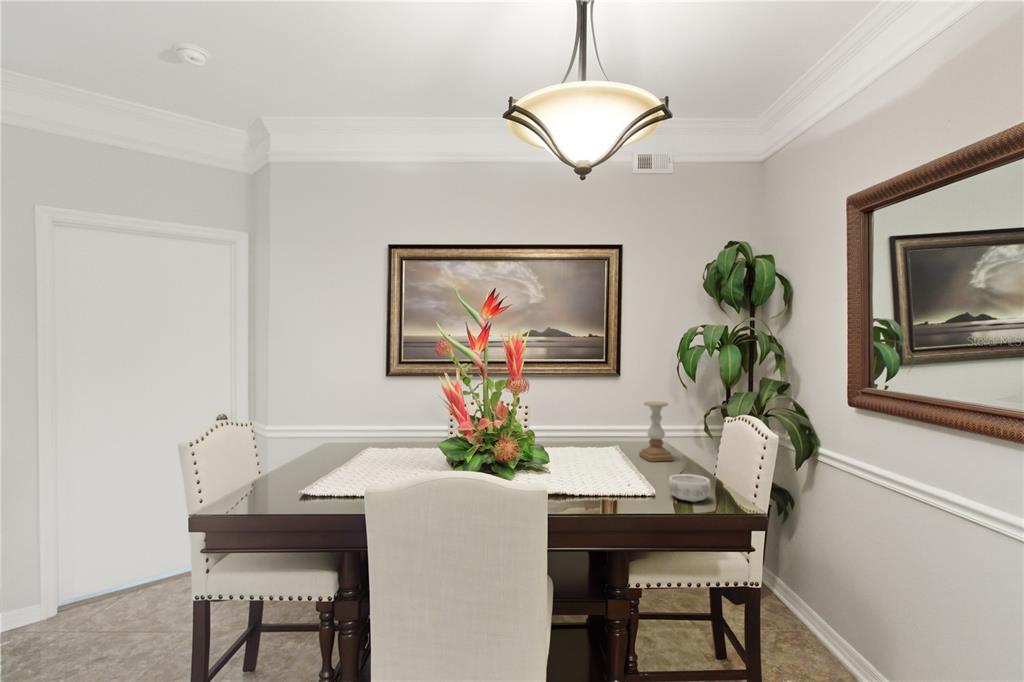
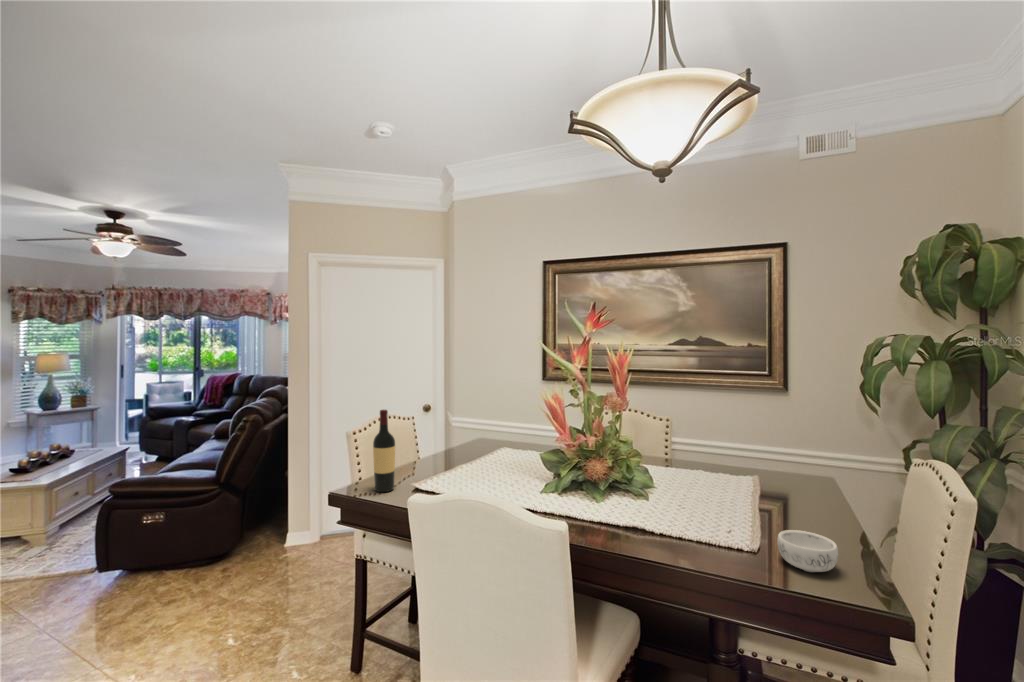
candle holder: present [639,402,674,462] -> none [781,429,825,505]
wine bottle: none [250,405,278,505] -> present [373,410,395,492]

